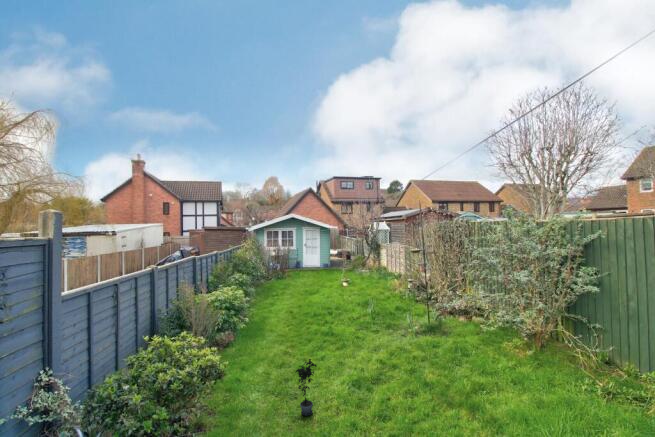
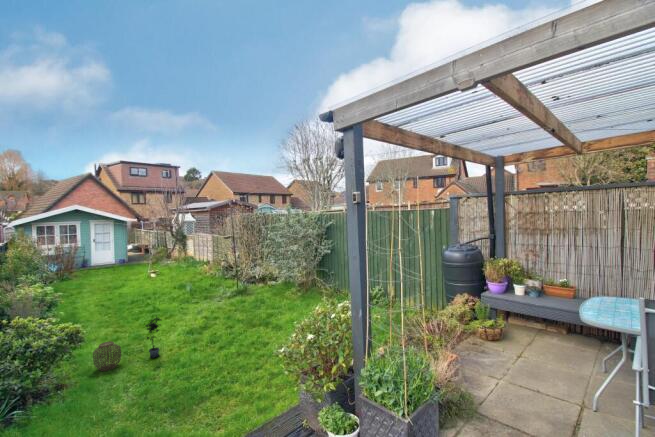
woven basket: none [238,382,269,421] -> present [93,341,121,371]

